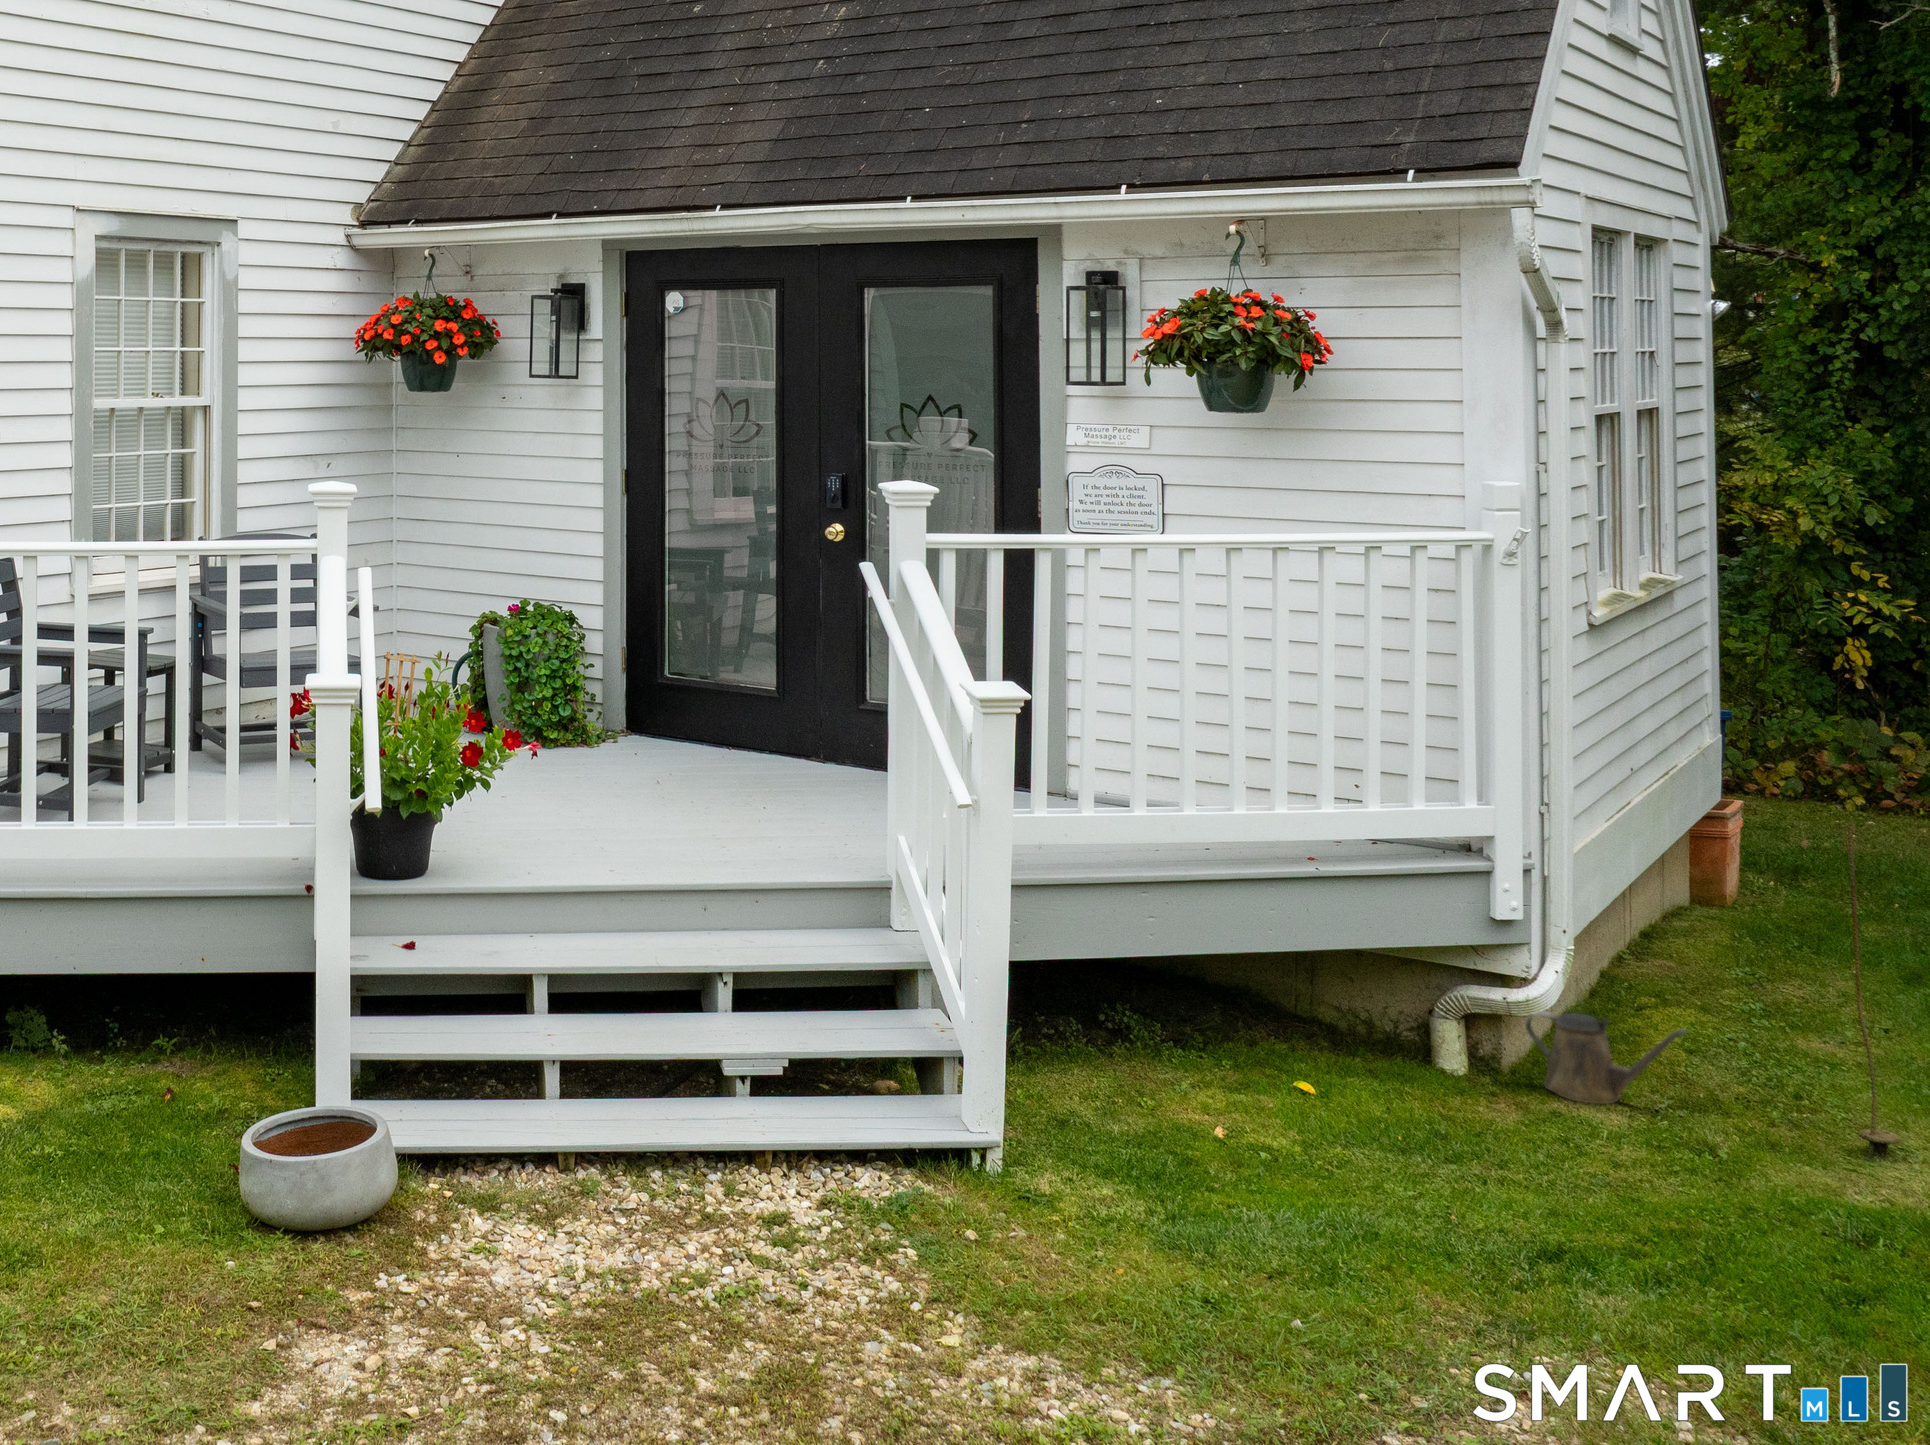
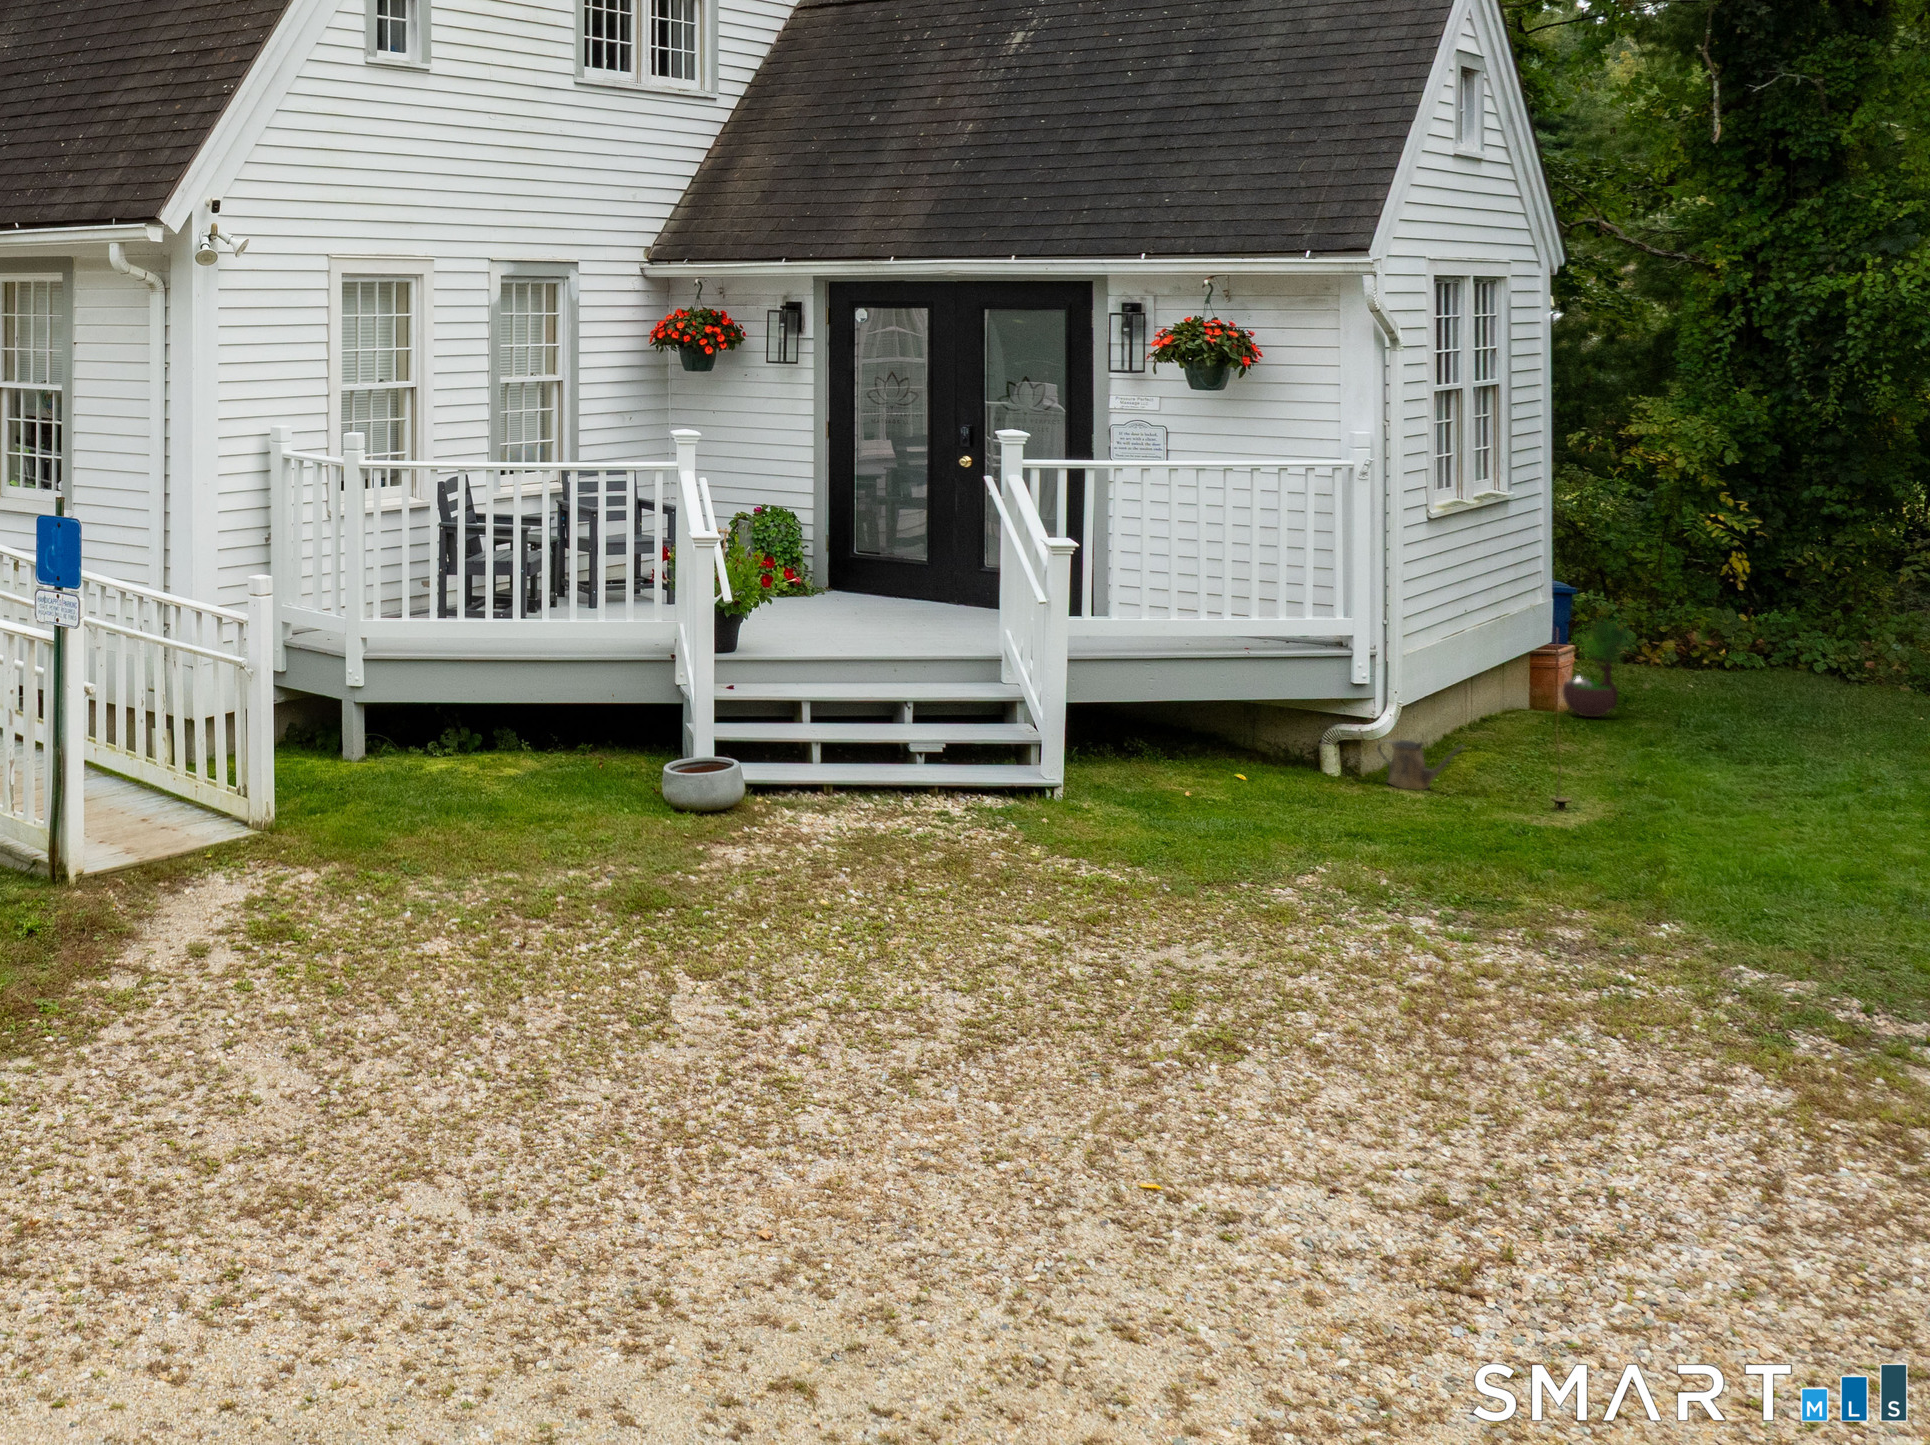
potted tree: none [1729,757,1845,917] -> present [1563,620,1634,717]

